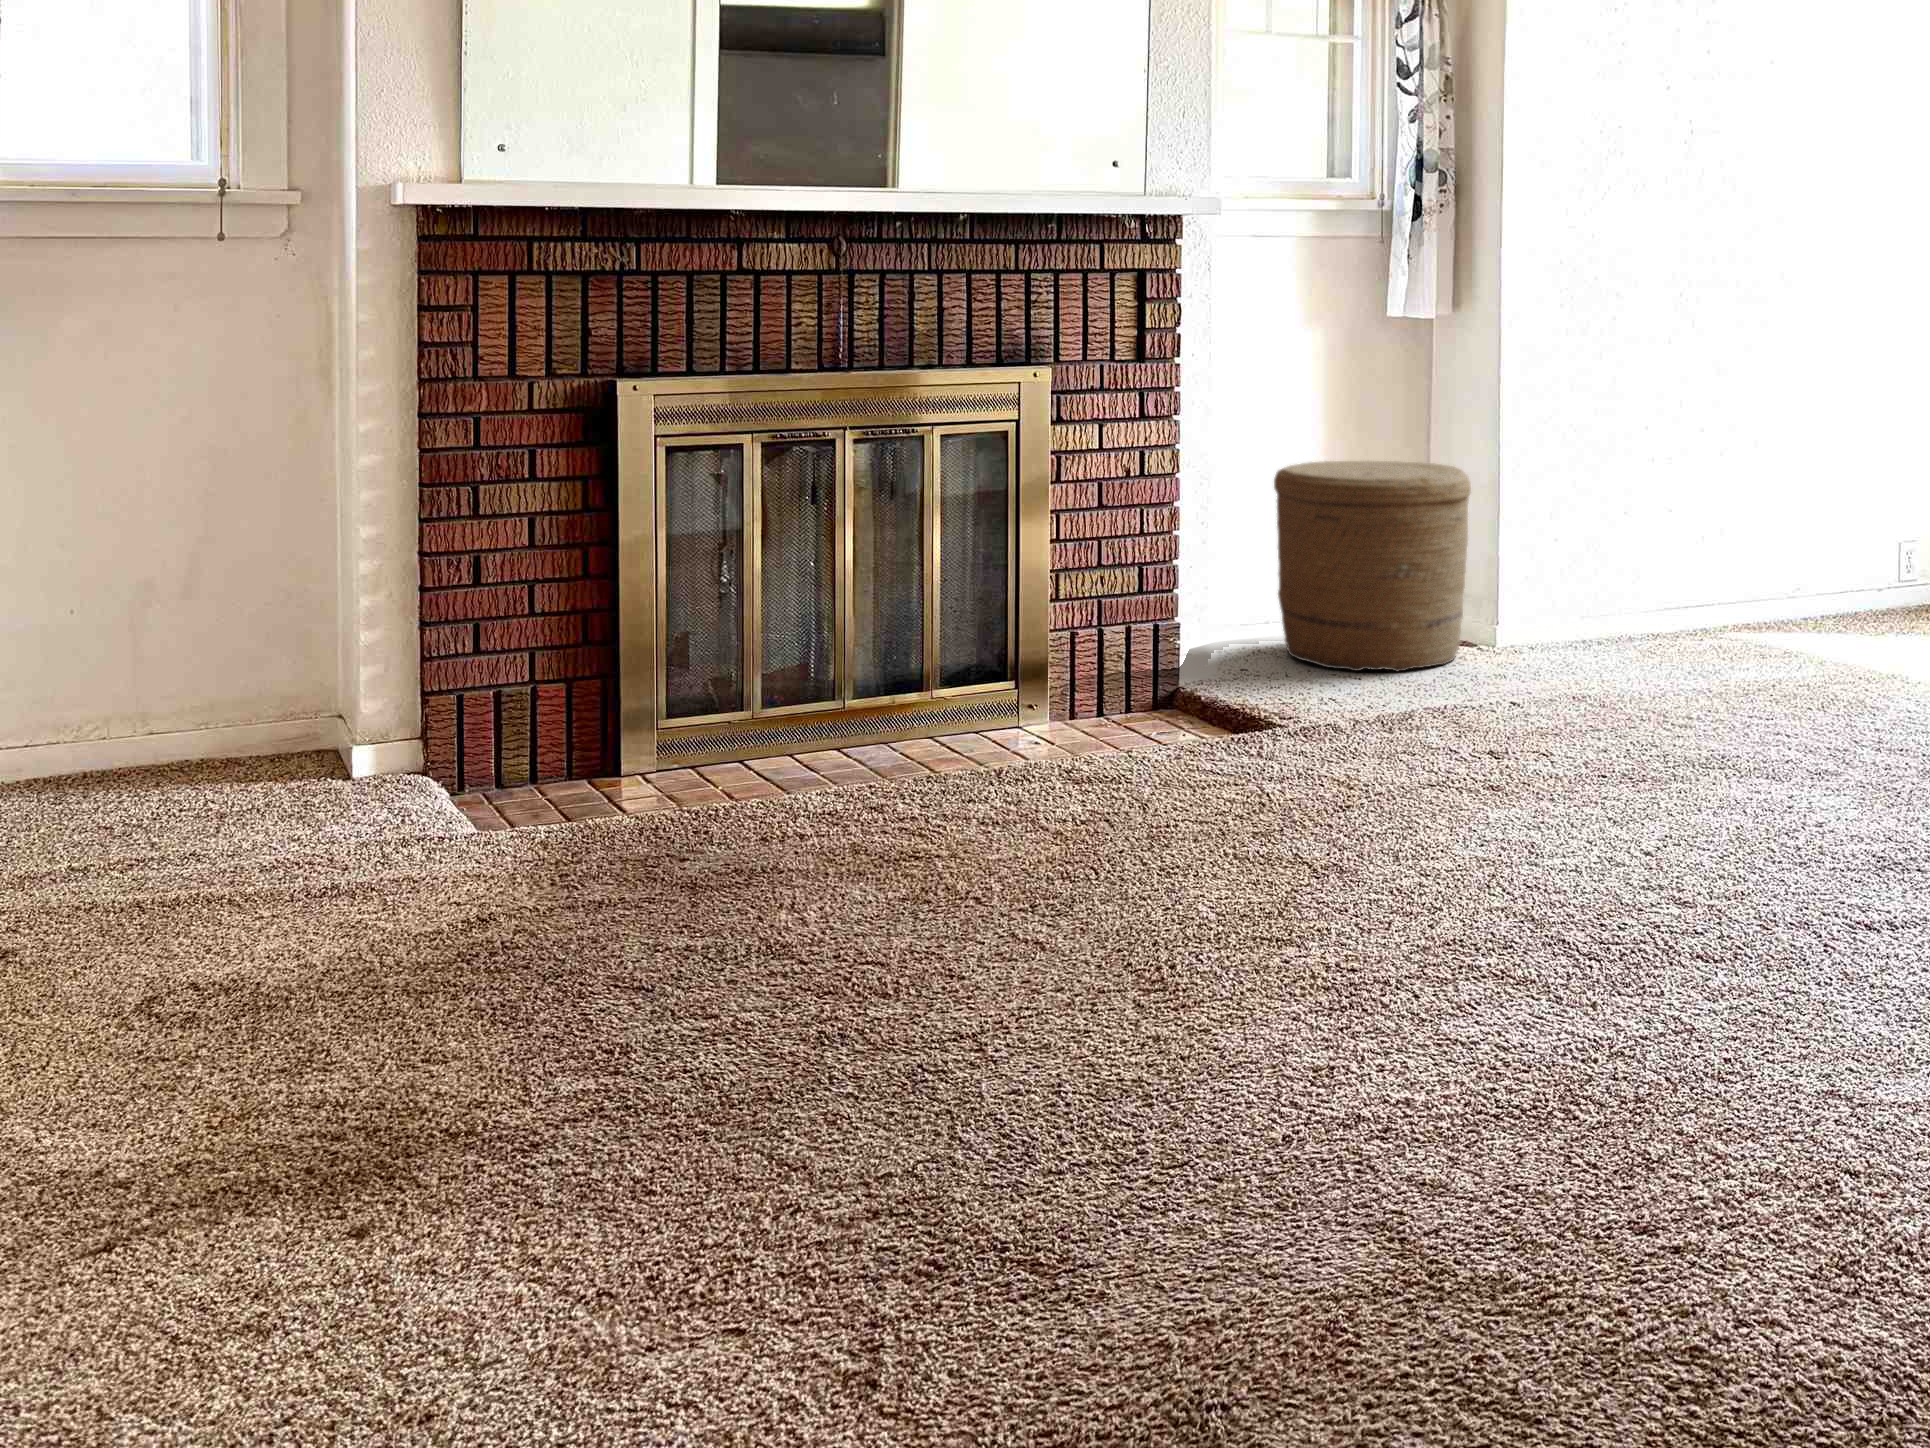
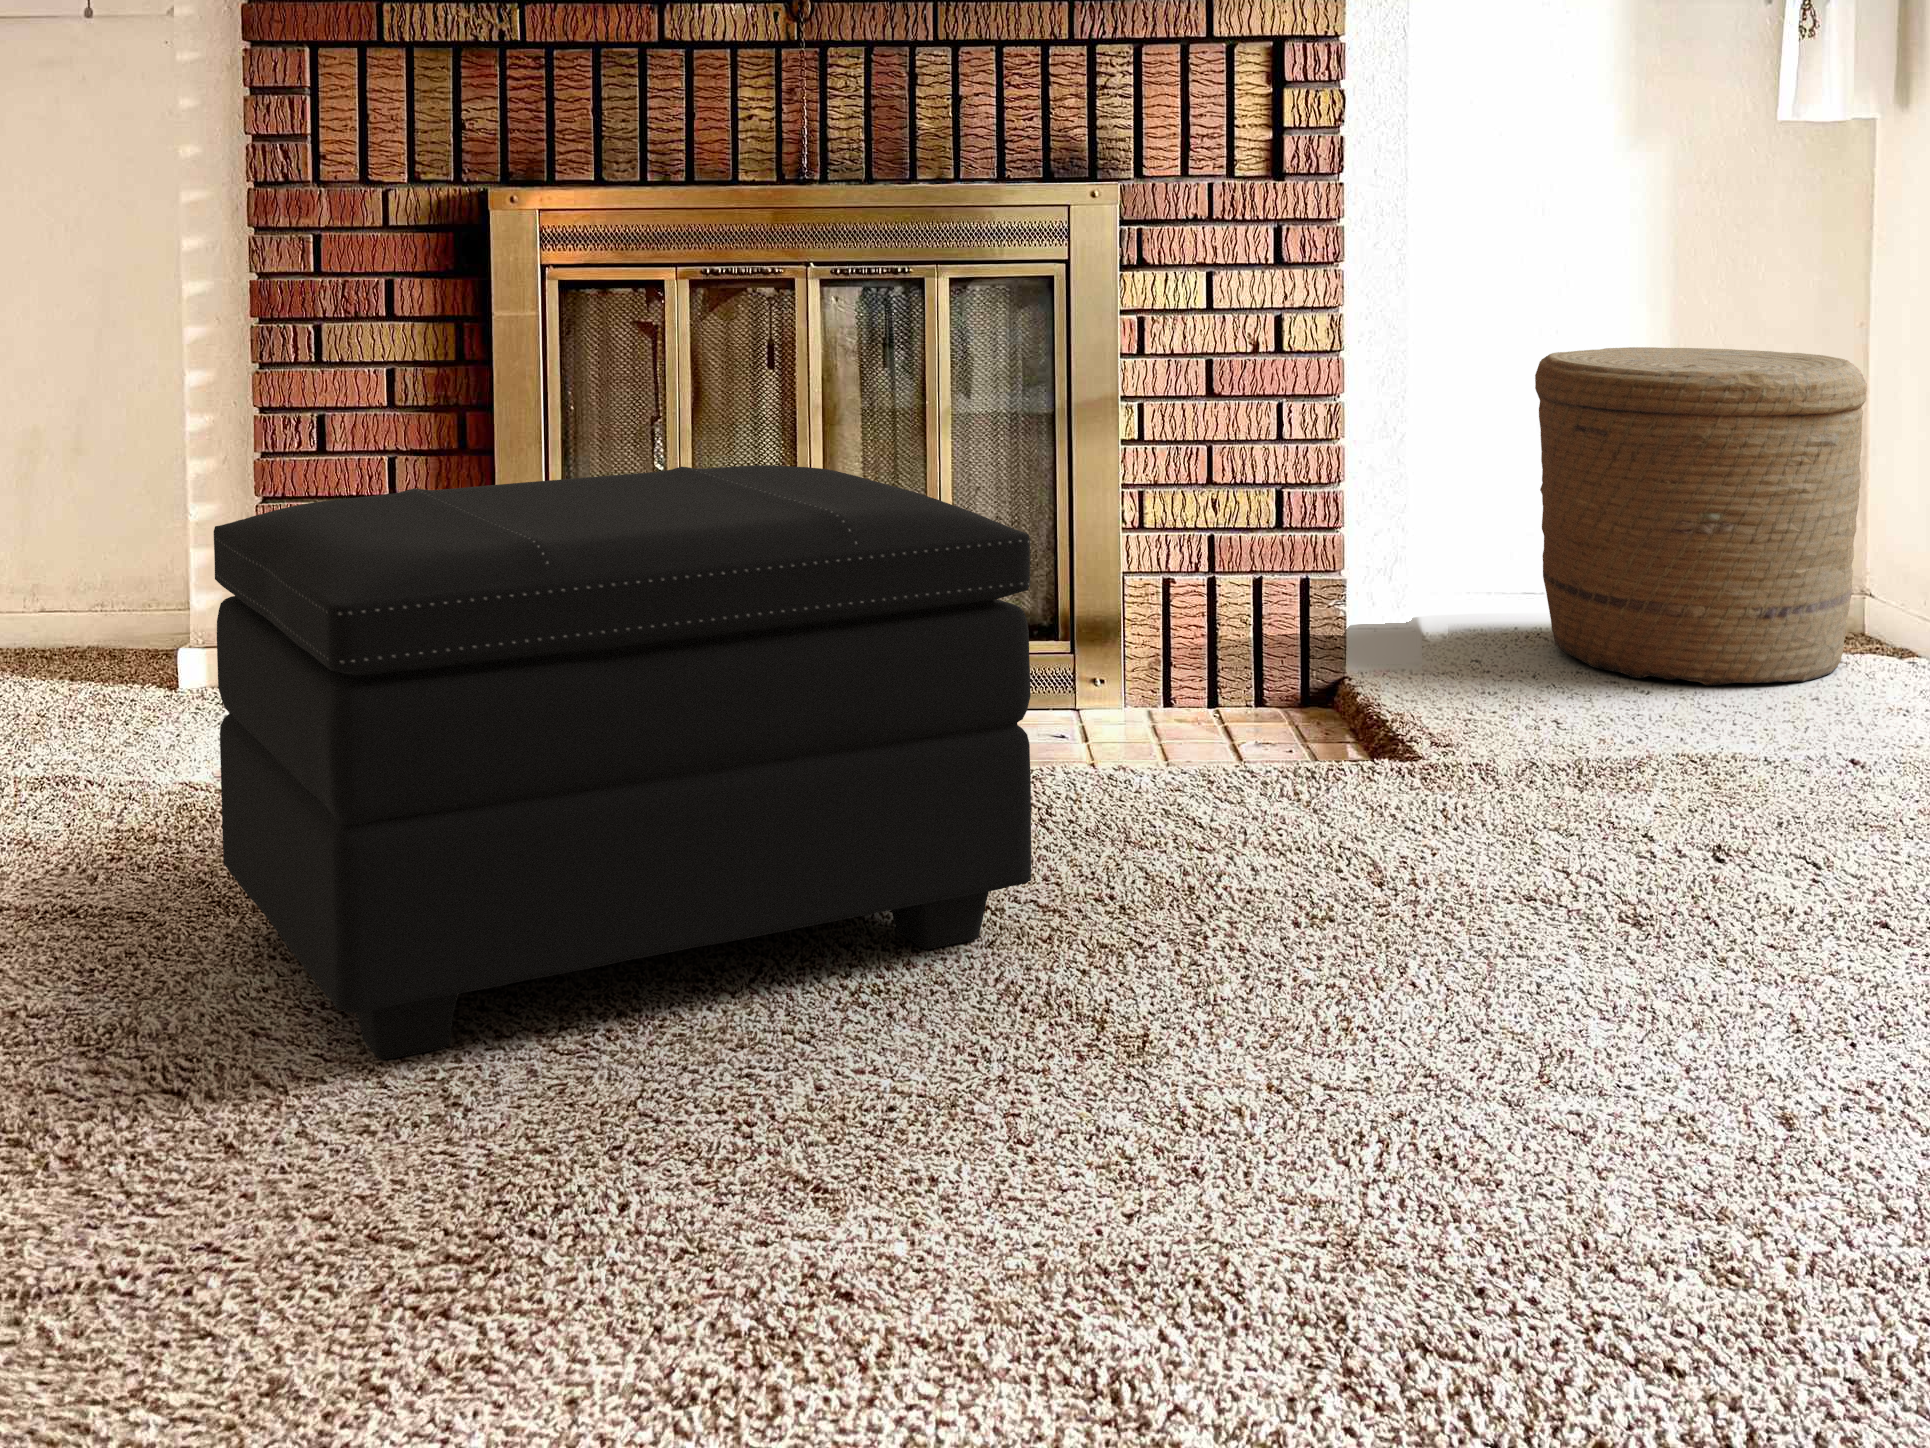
footstool: none [717,571,1215,941] -> present [214,465,1031,1060]

